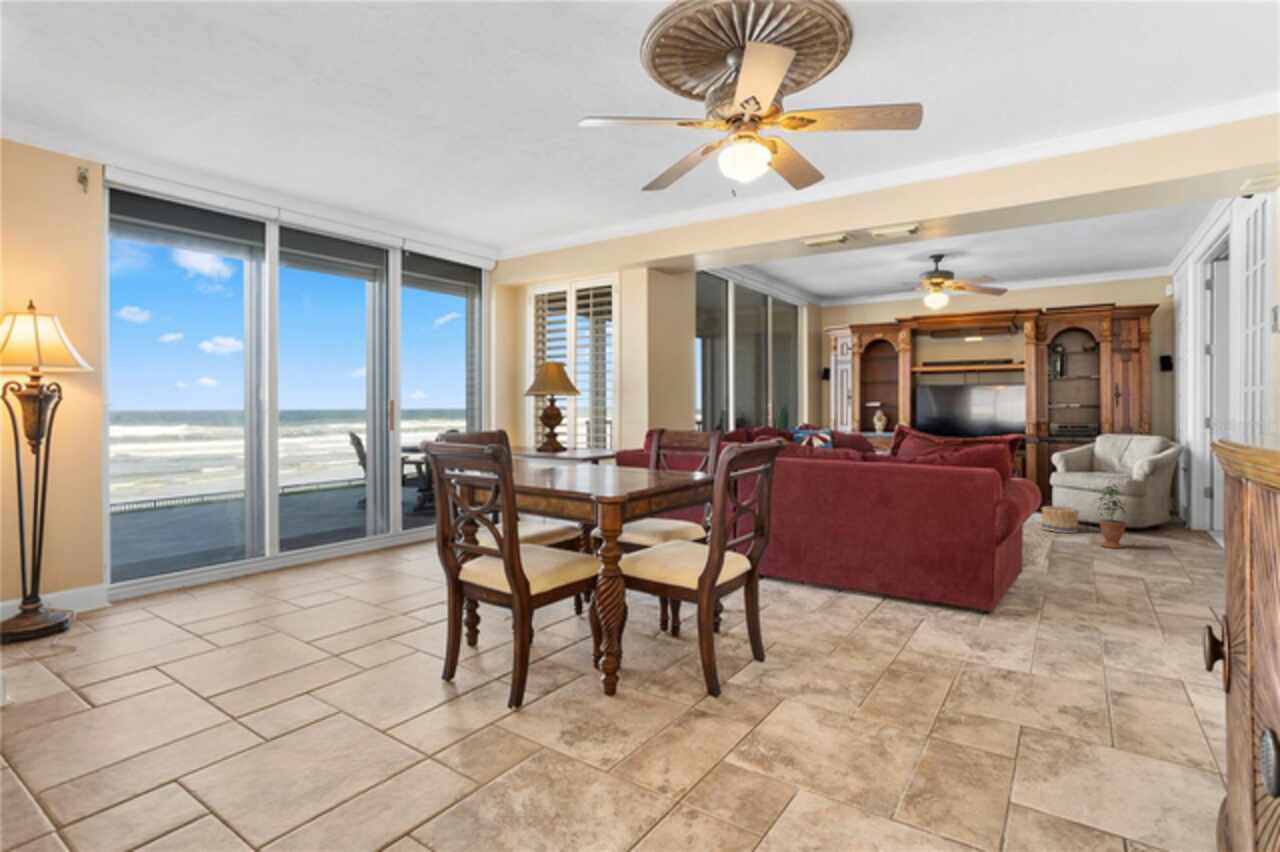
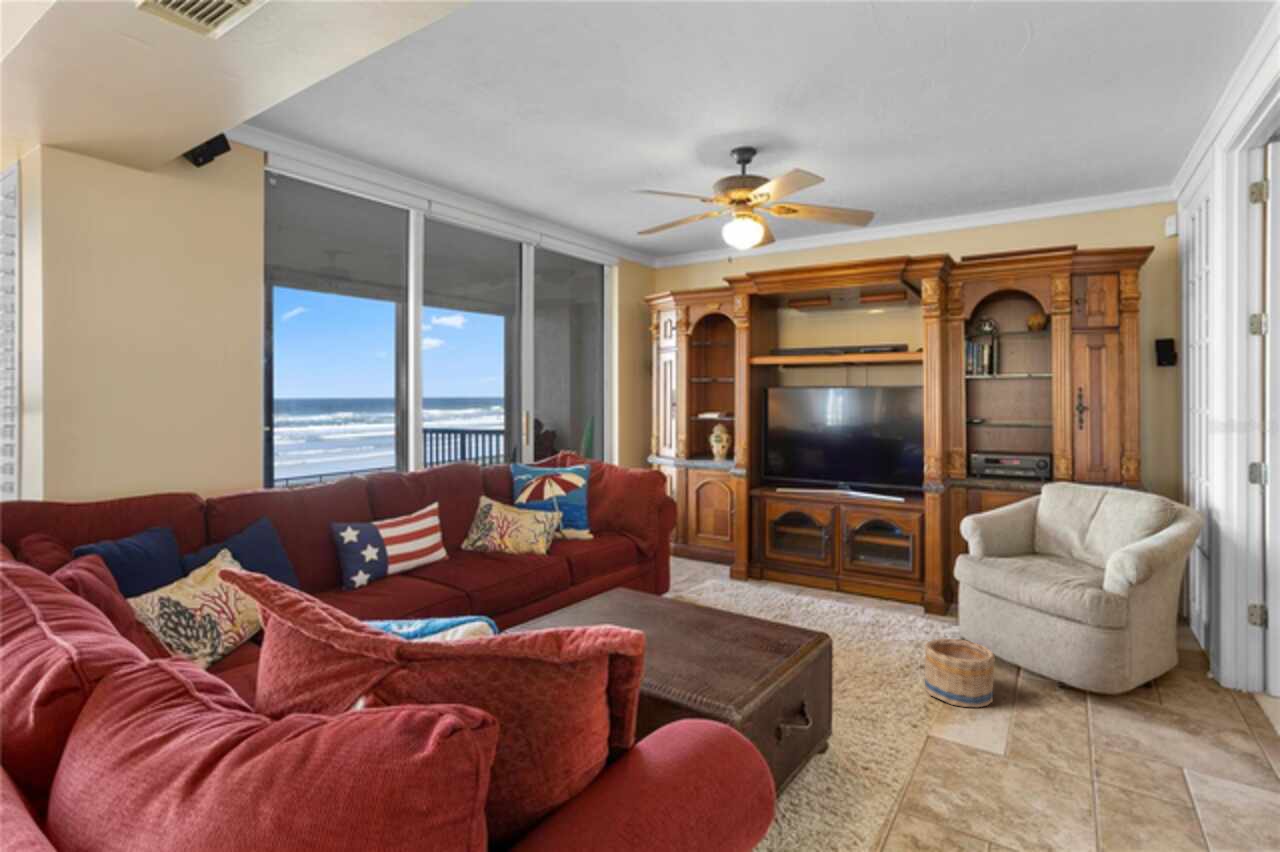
potted plant: present [1098,485,1126,548] -> none [1014,629,1089,798]

